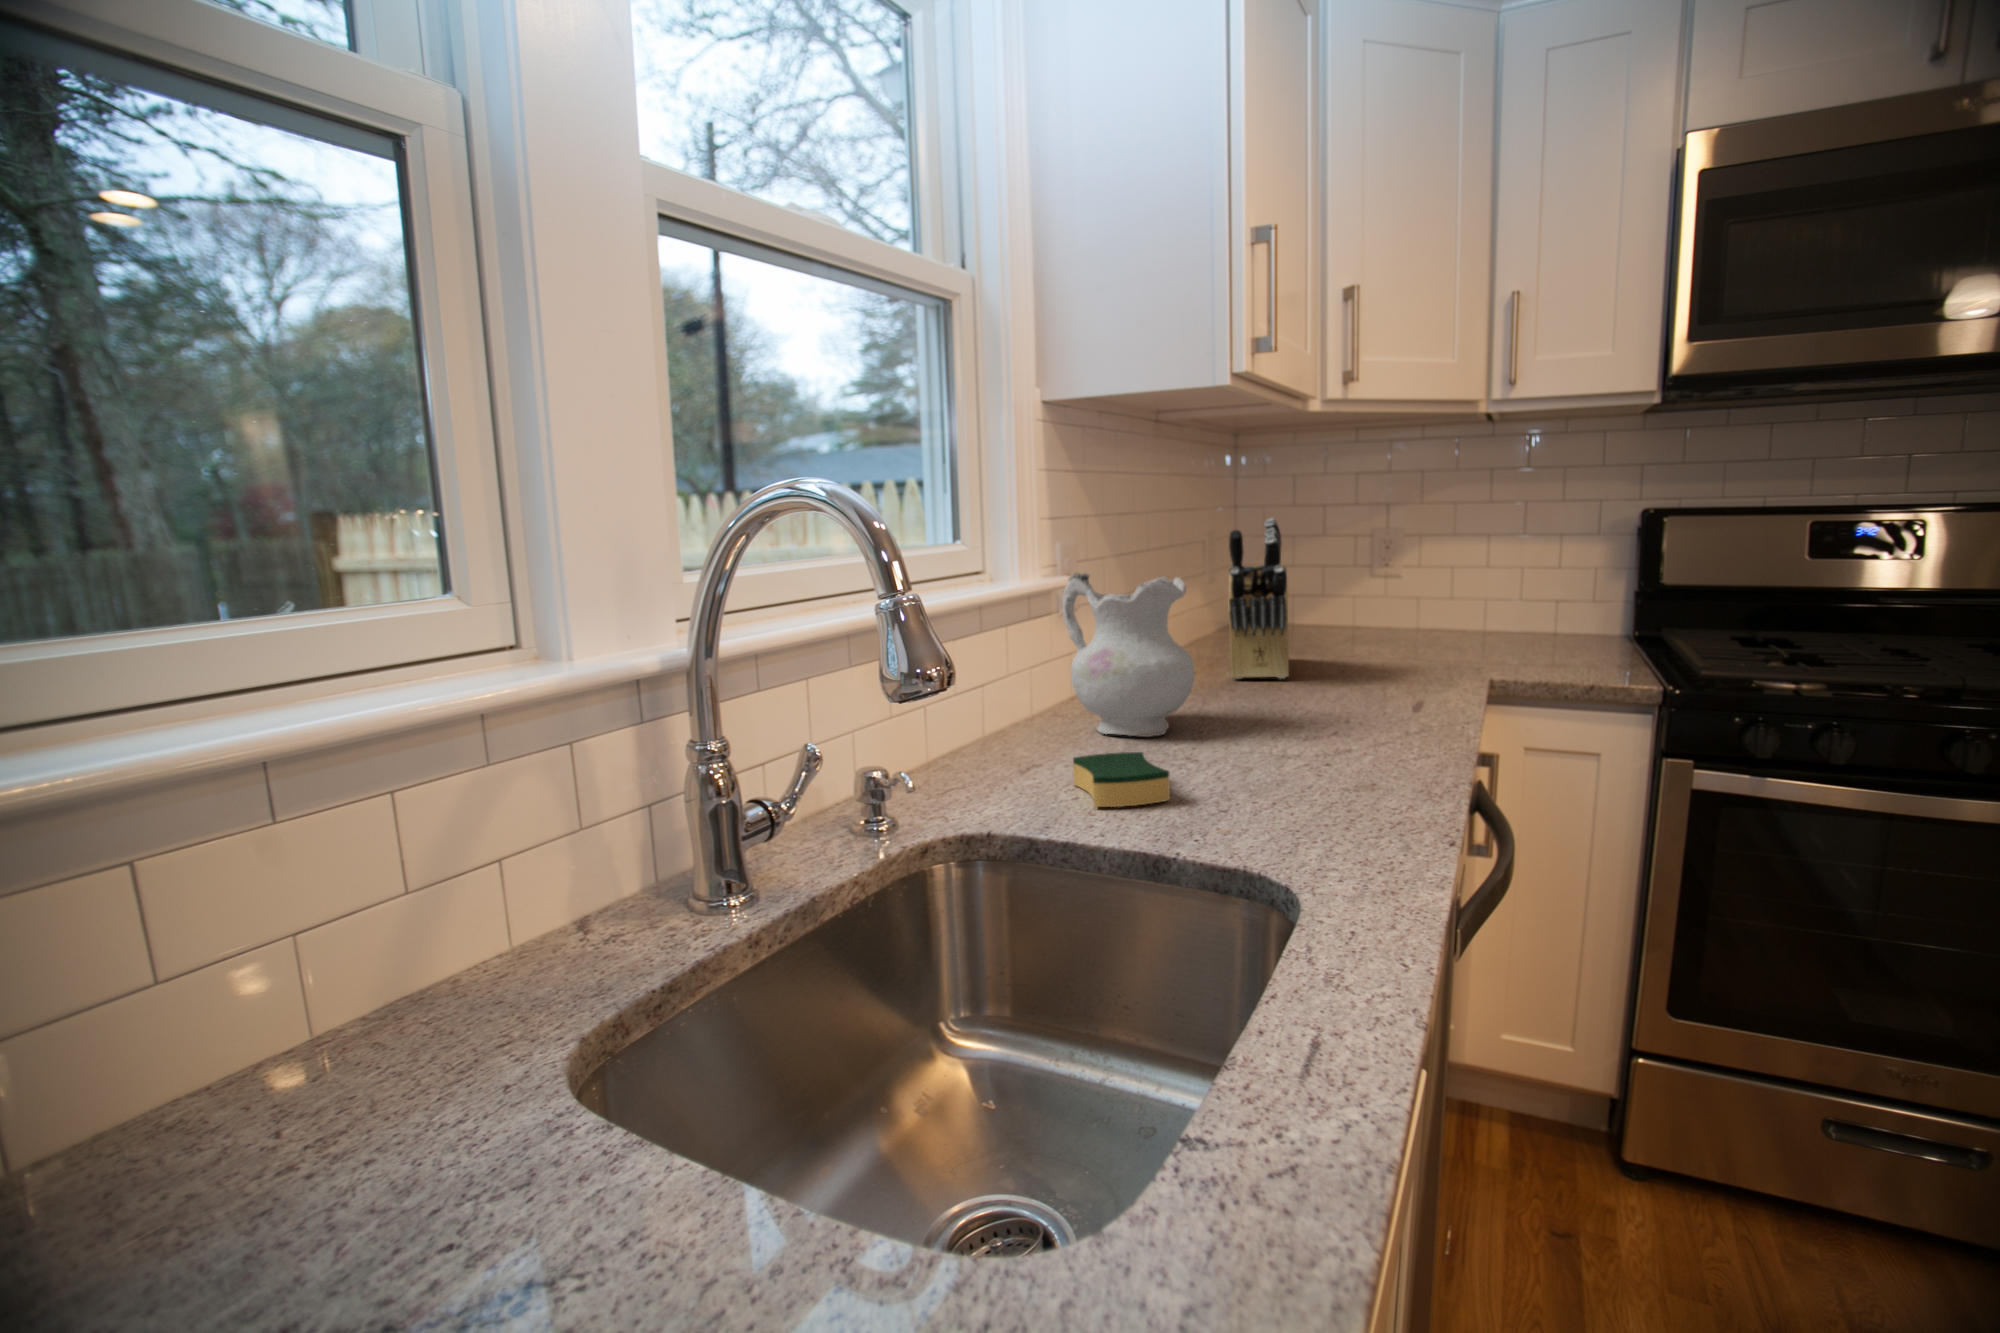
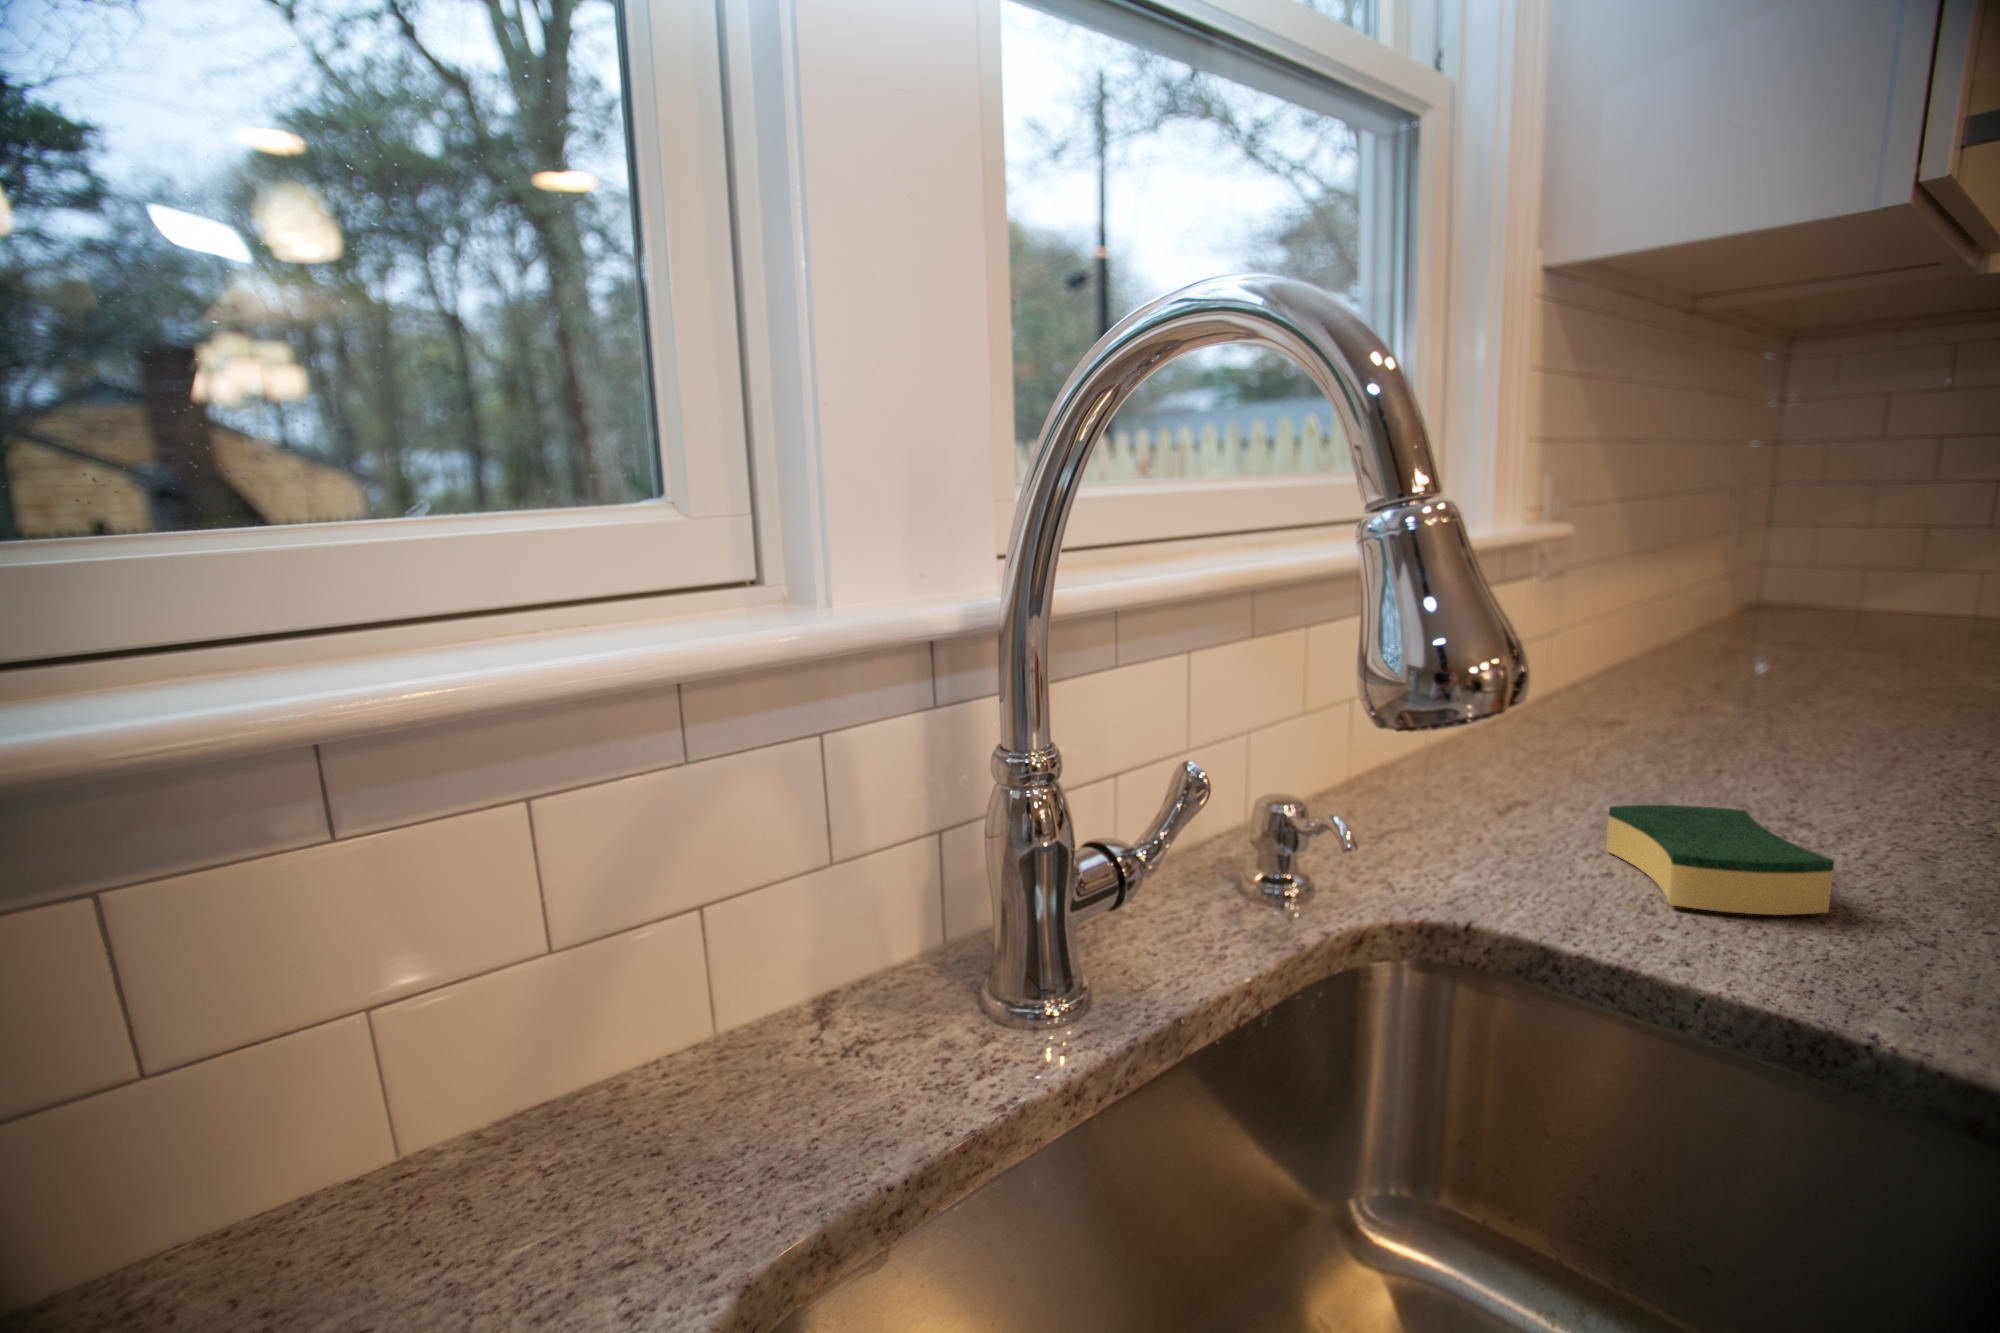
knife block: present [1229,519,1289,679] -> none [1795,435,1957,692]
ceramic pitcher: present [1063,573,1194,737] -> none [1558,511,1809,773]

